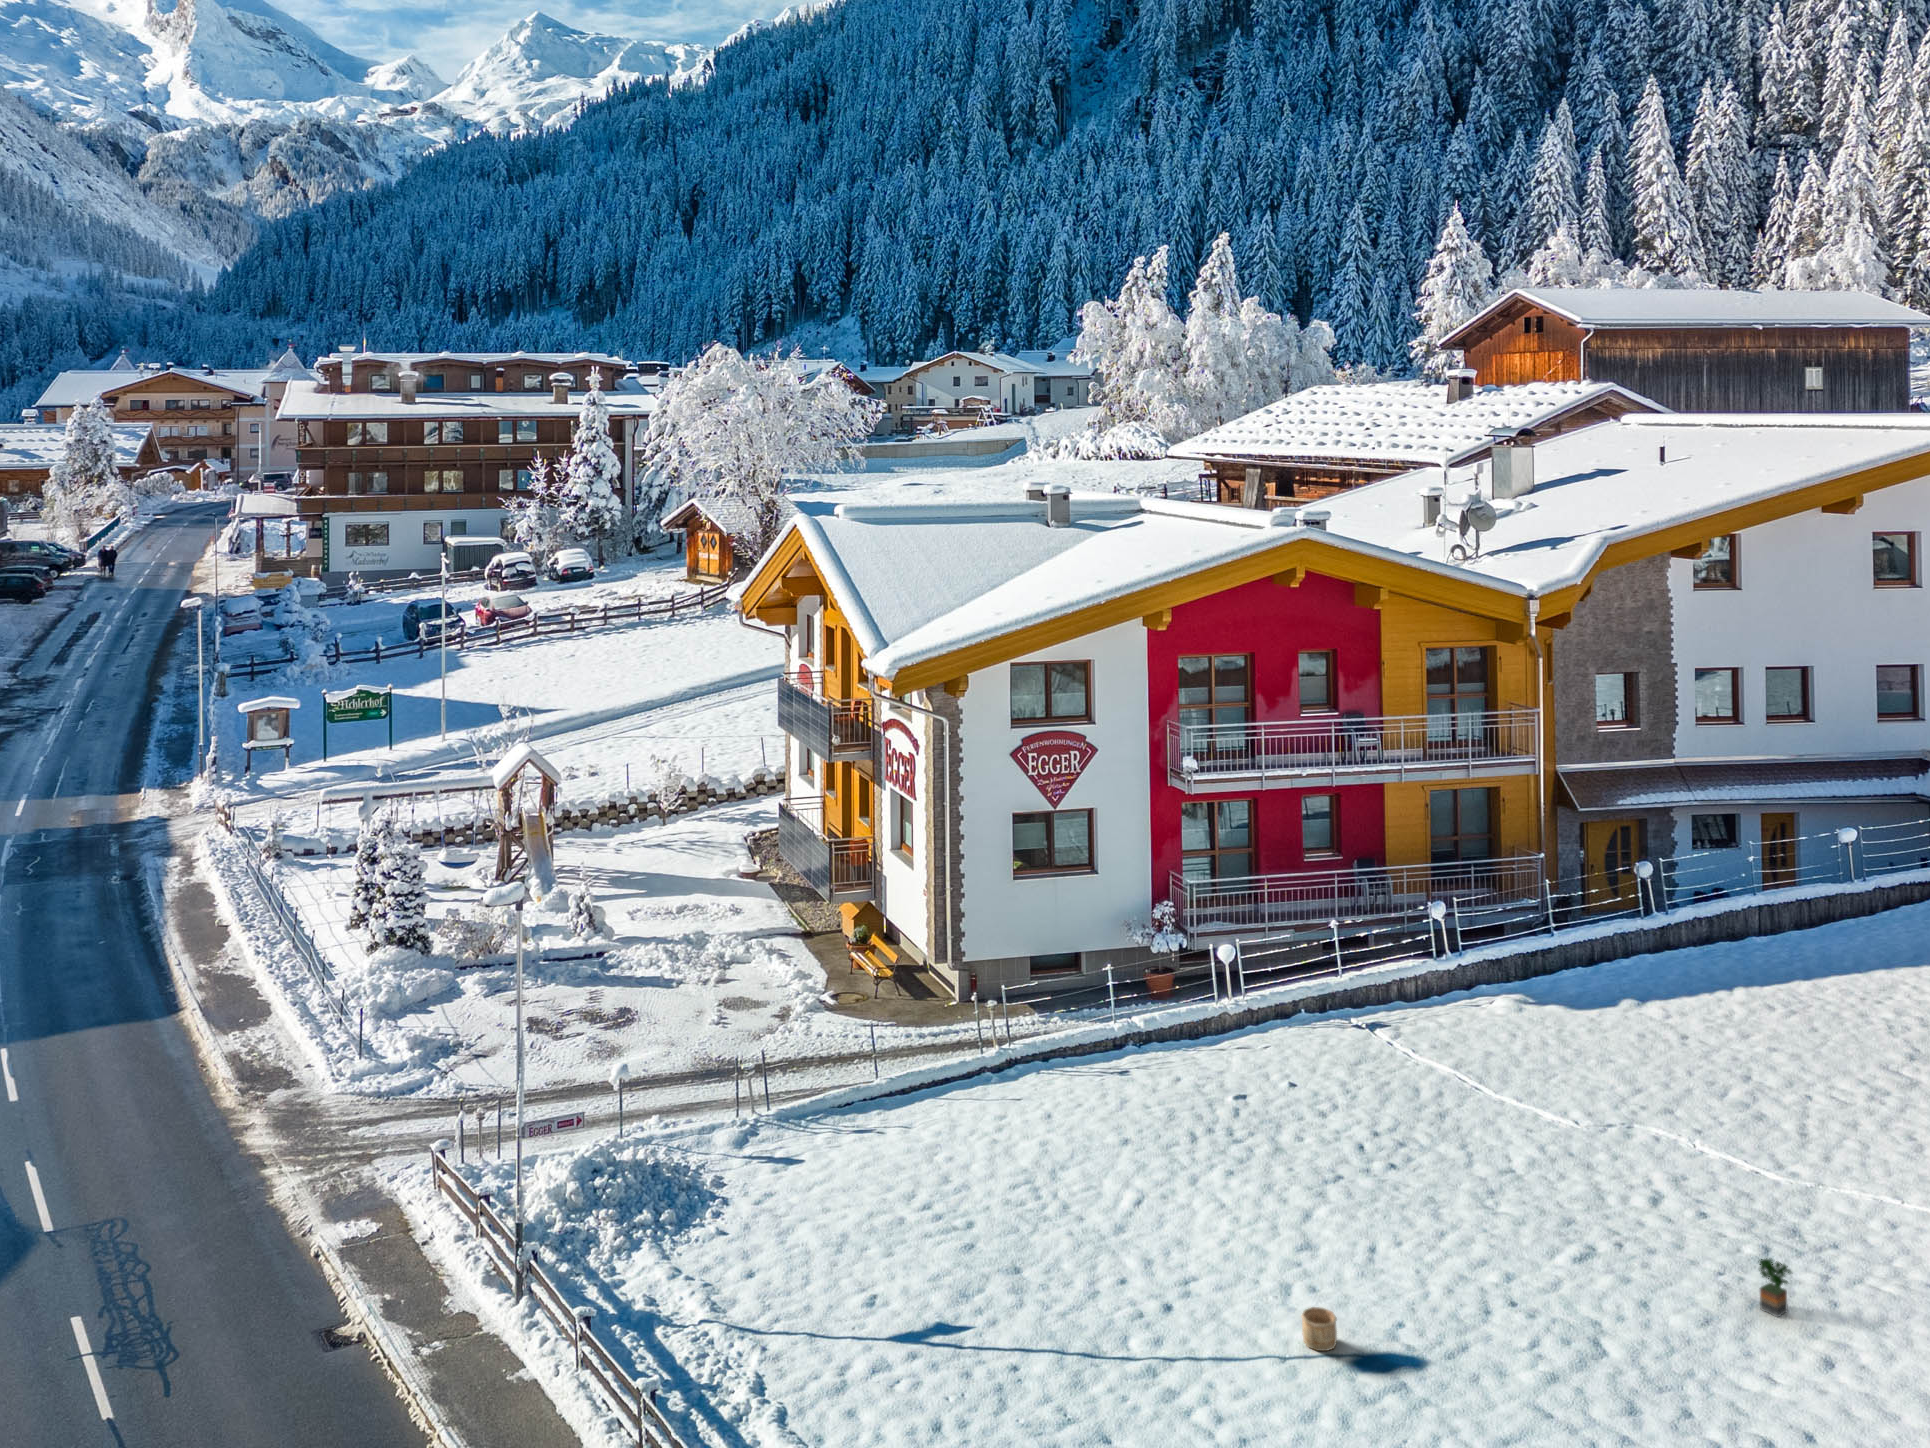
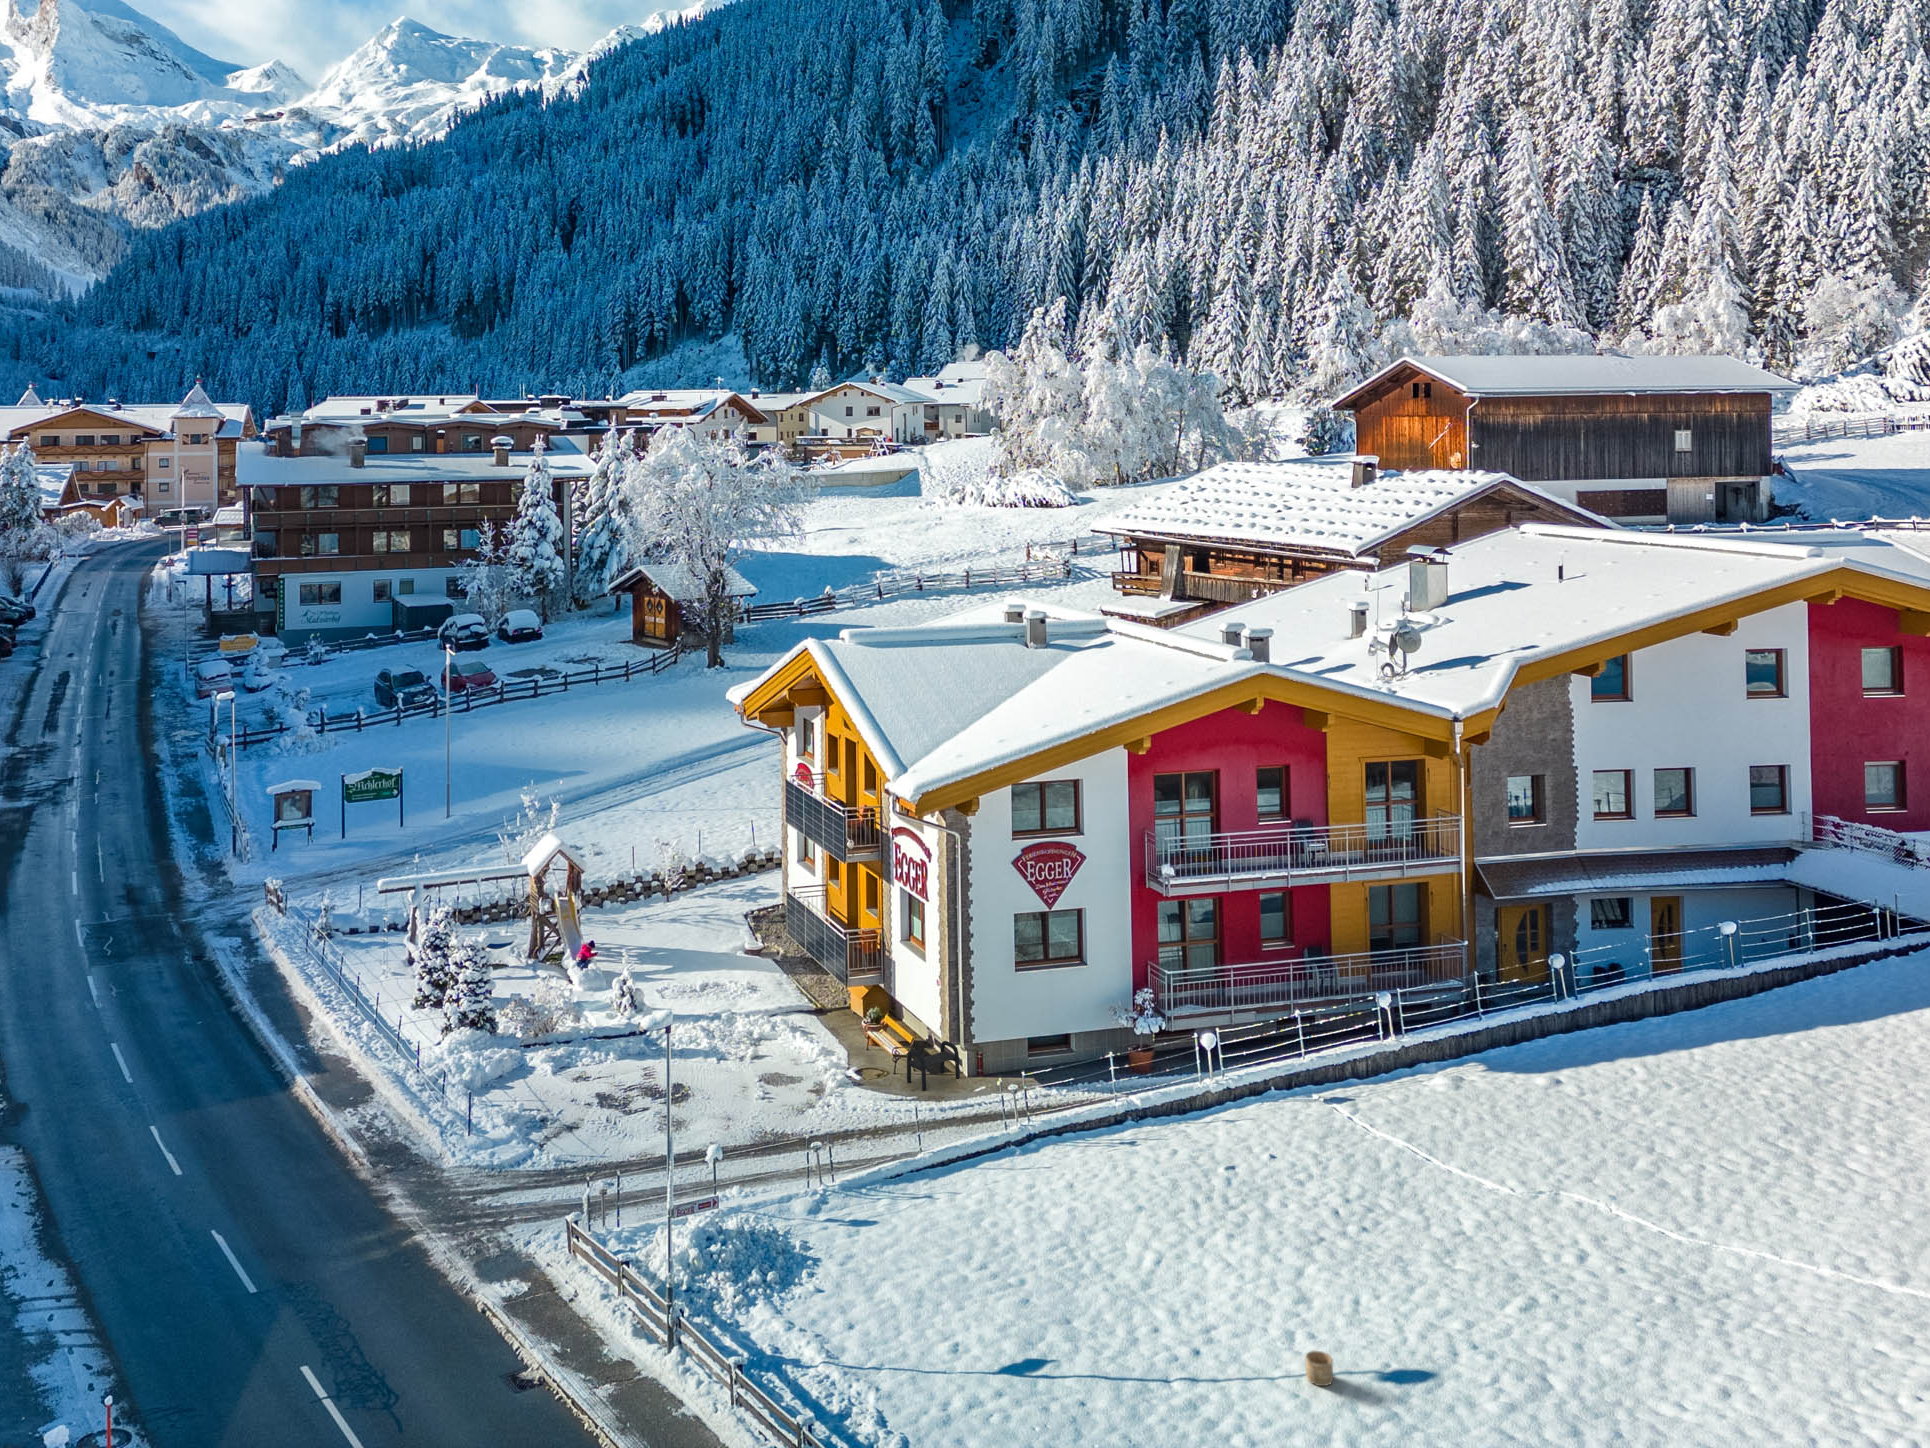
bench: none [888,959,950,1015] -> present [907,1041,960,1091]
potted tree: present [1759,1258,1791,1317] -> none [1661,1308,1689,1356]

